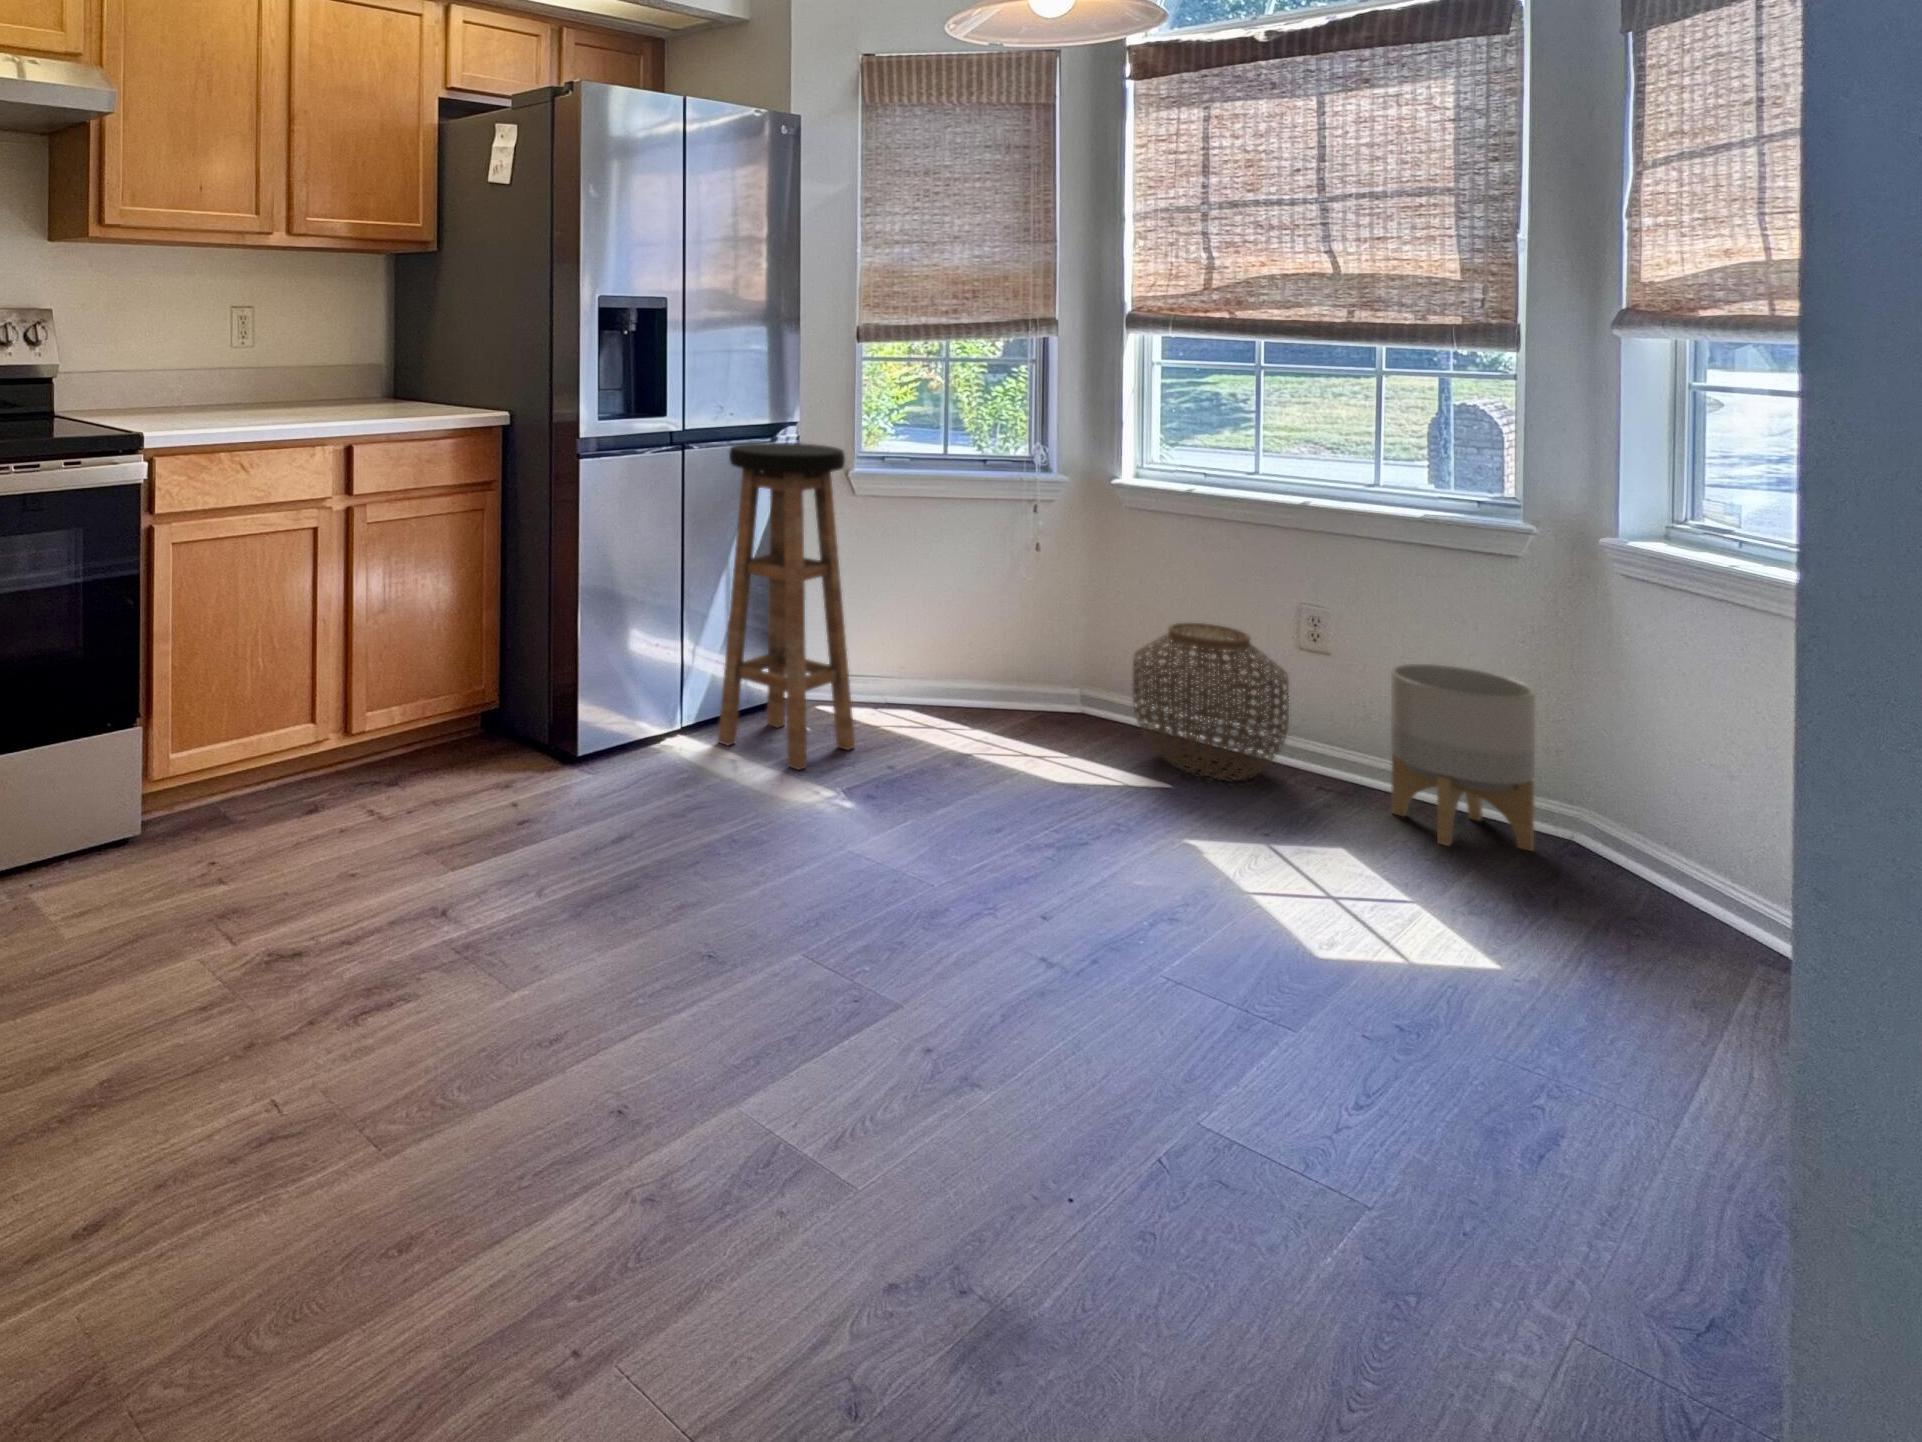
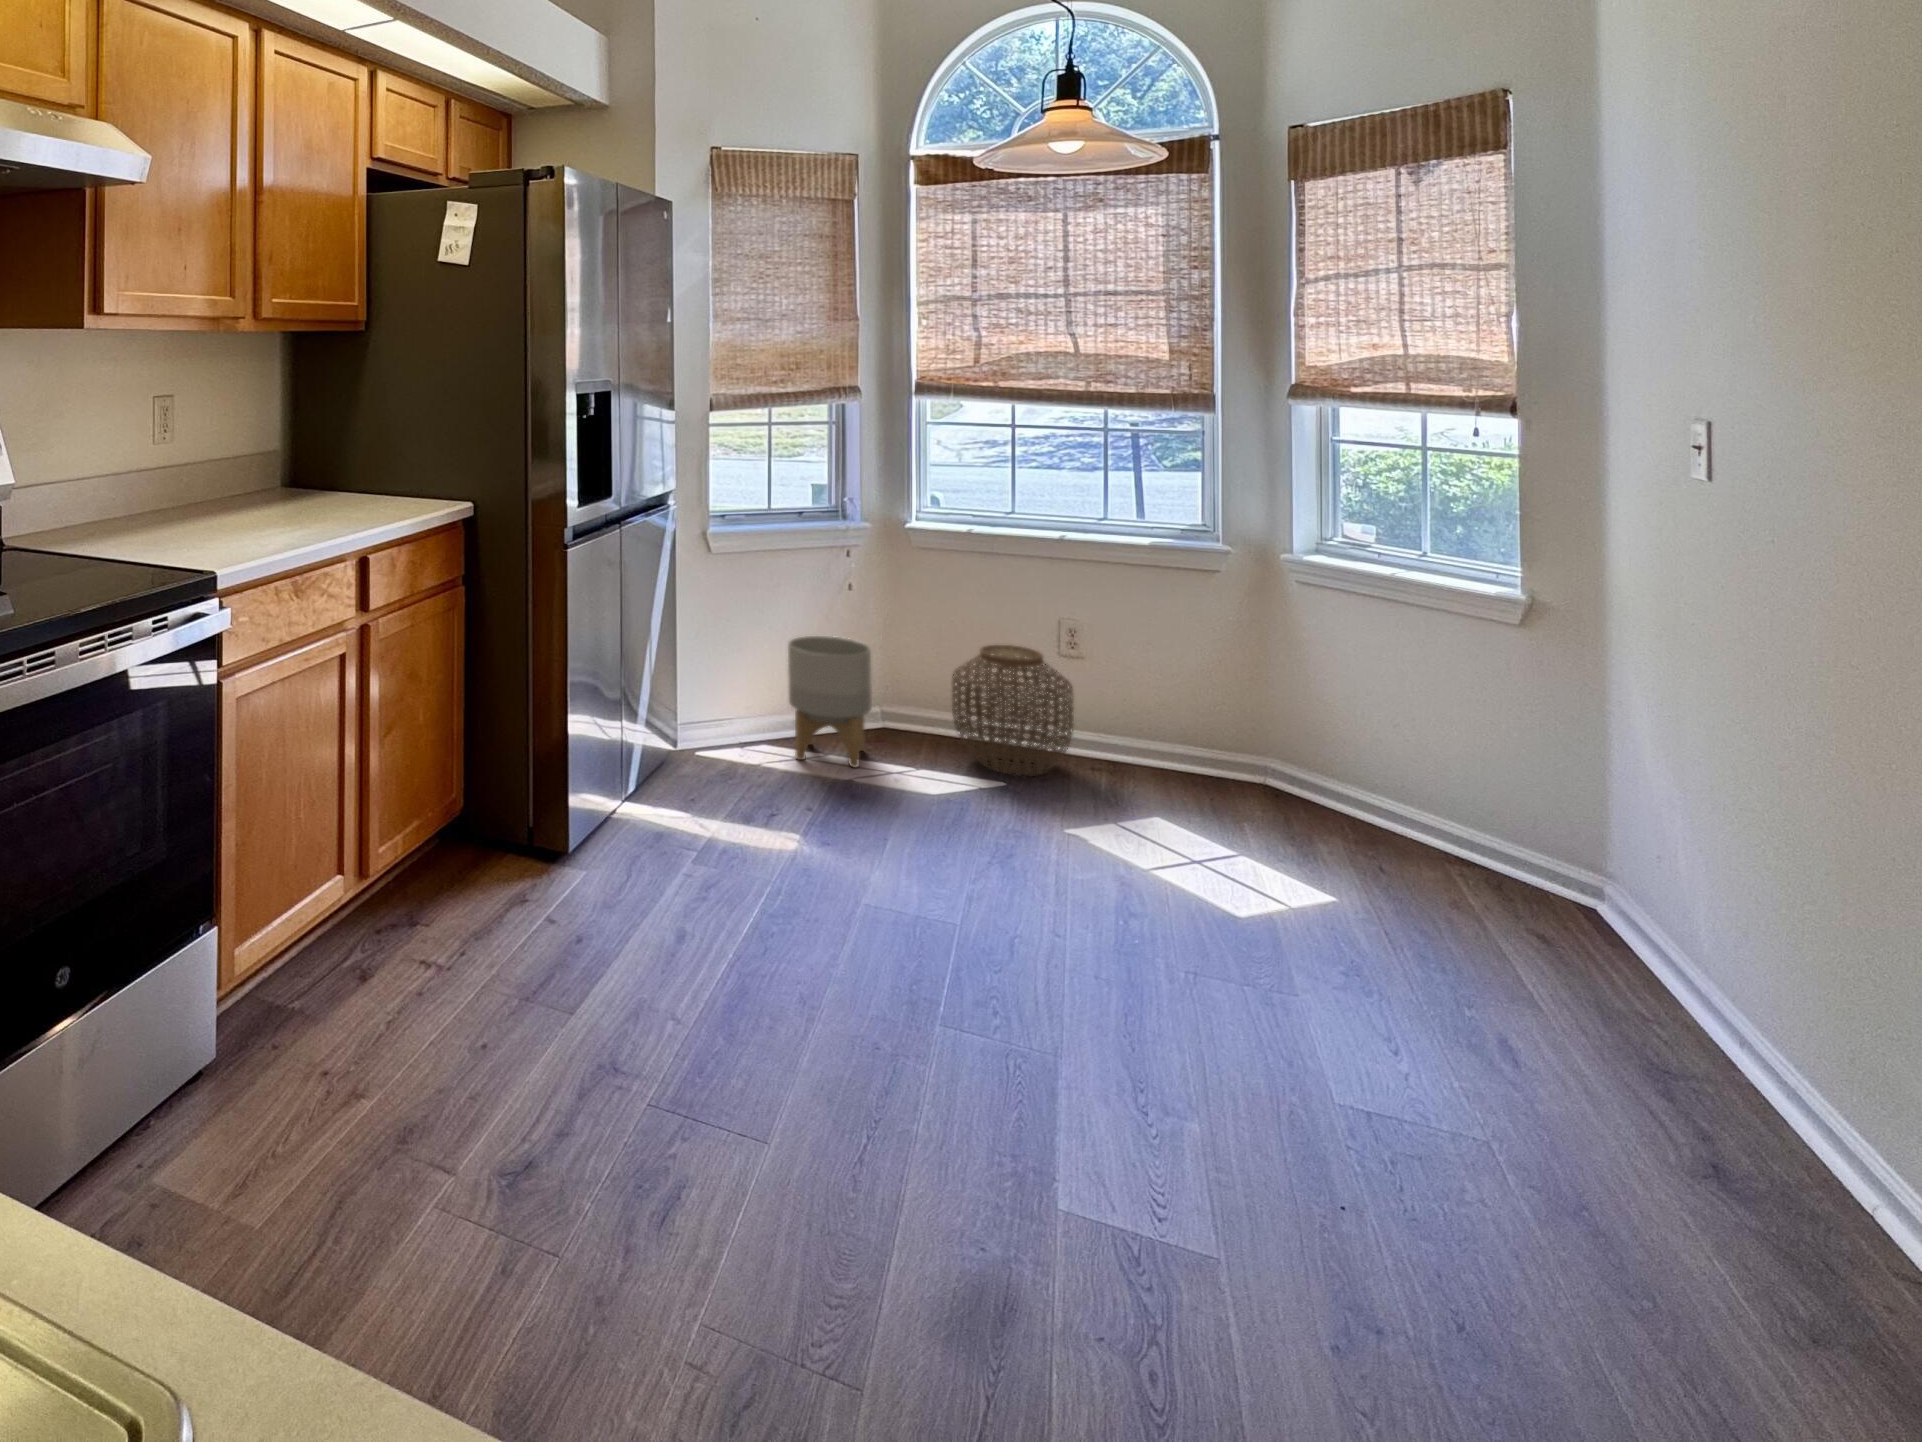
bar stool: present [718,443,855,769] -> none [653,514,765,830]
planter: present [1391,664,1535,851] -> present [788,636,872,767]

